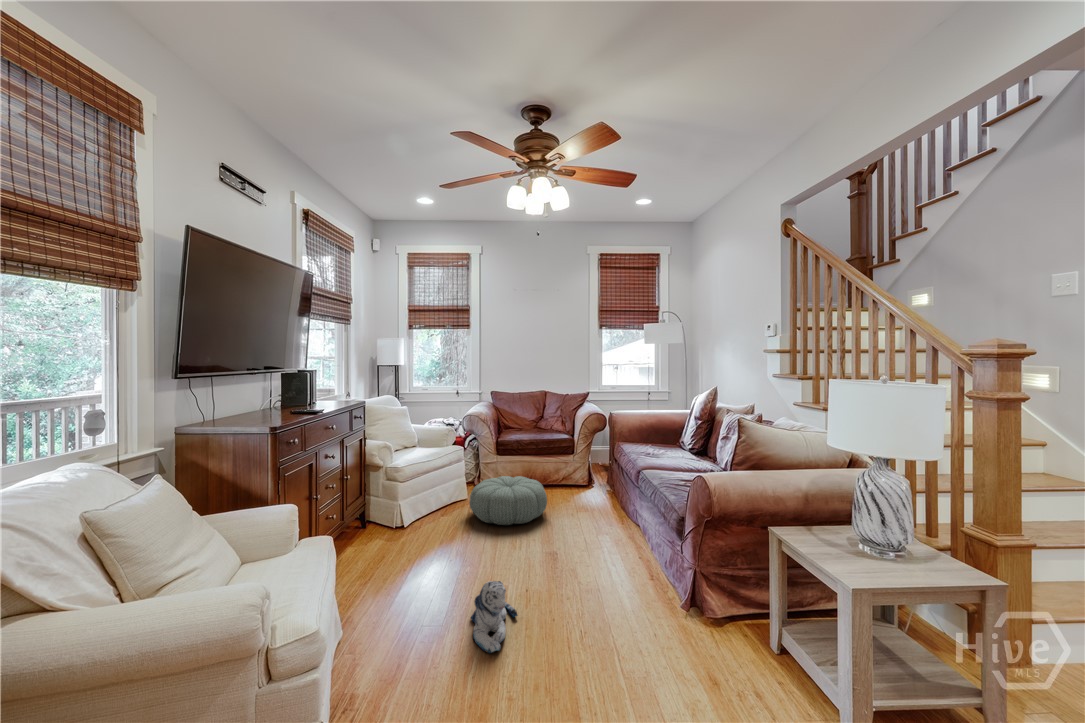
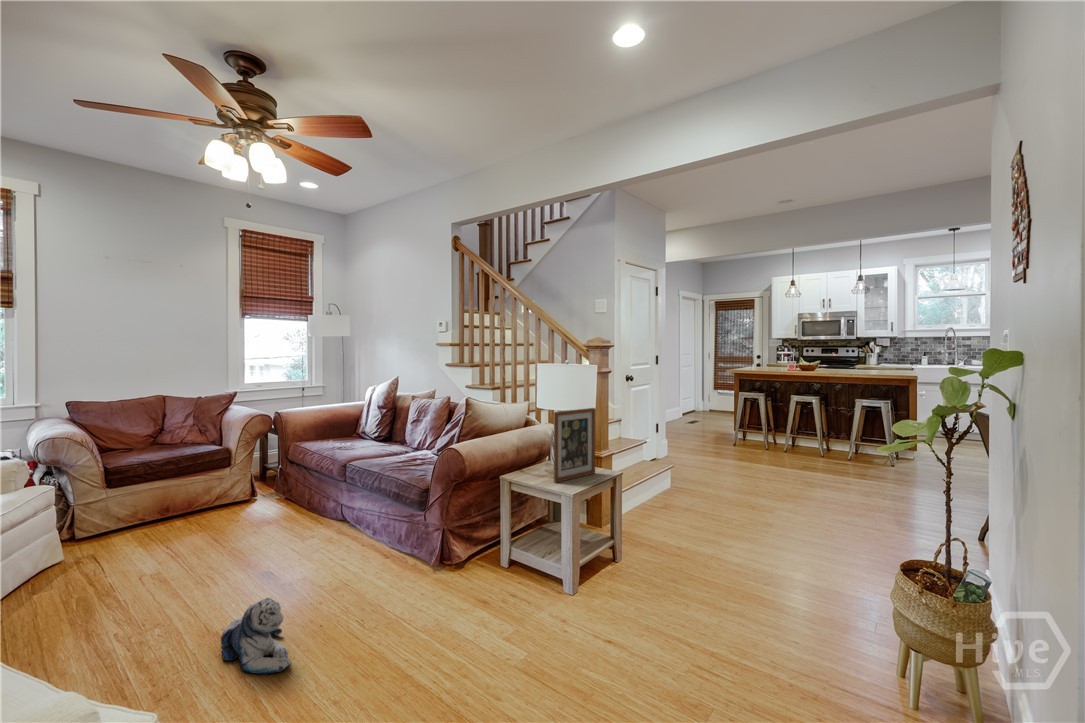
picture frame: none [840,455,942,570] -> present [554,408,595,482]
pouf: present [469,476,547,525] -> none [95,503,225,572]

